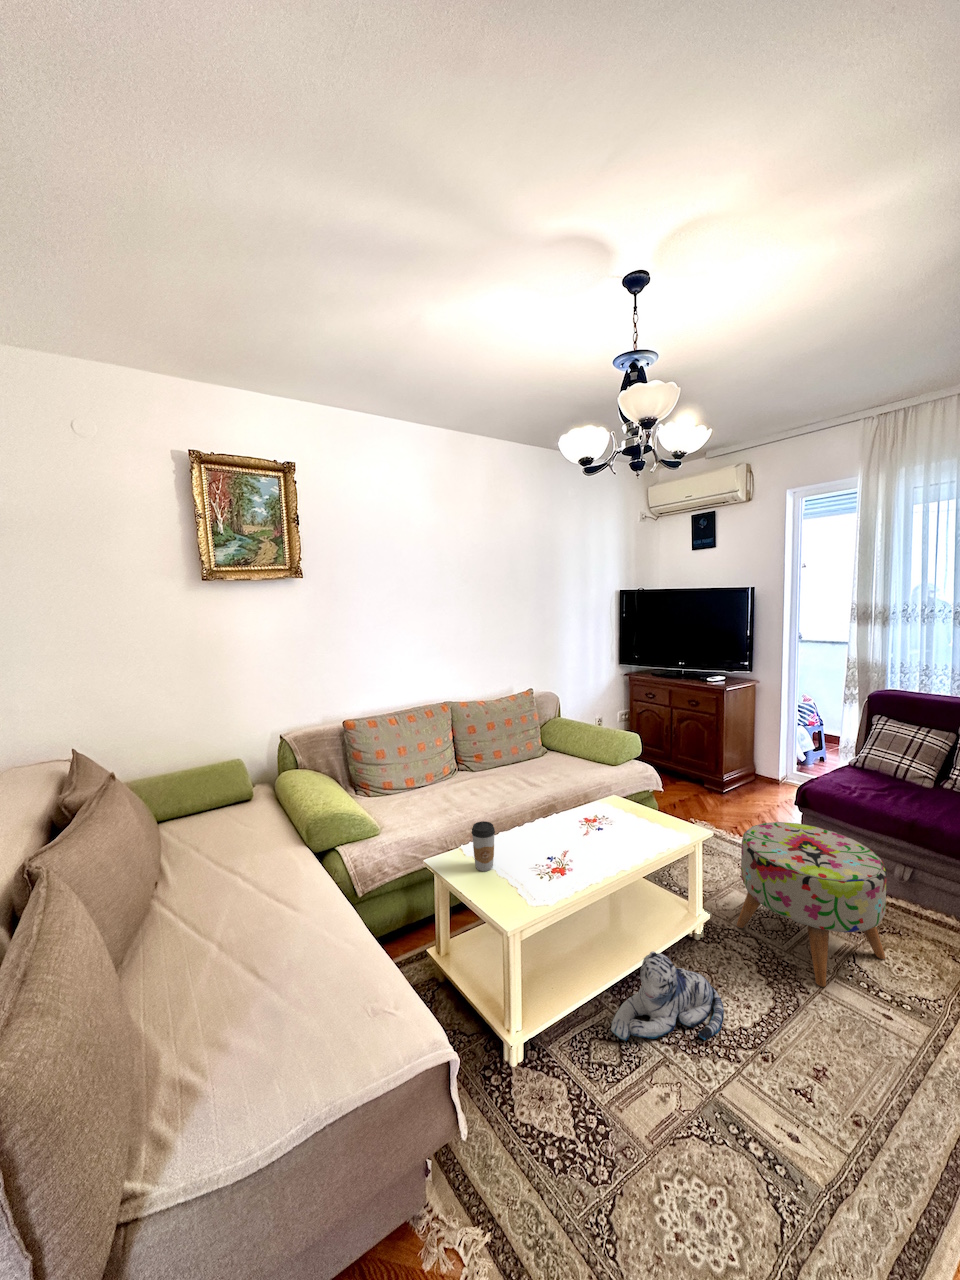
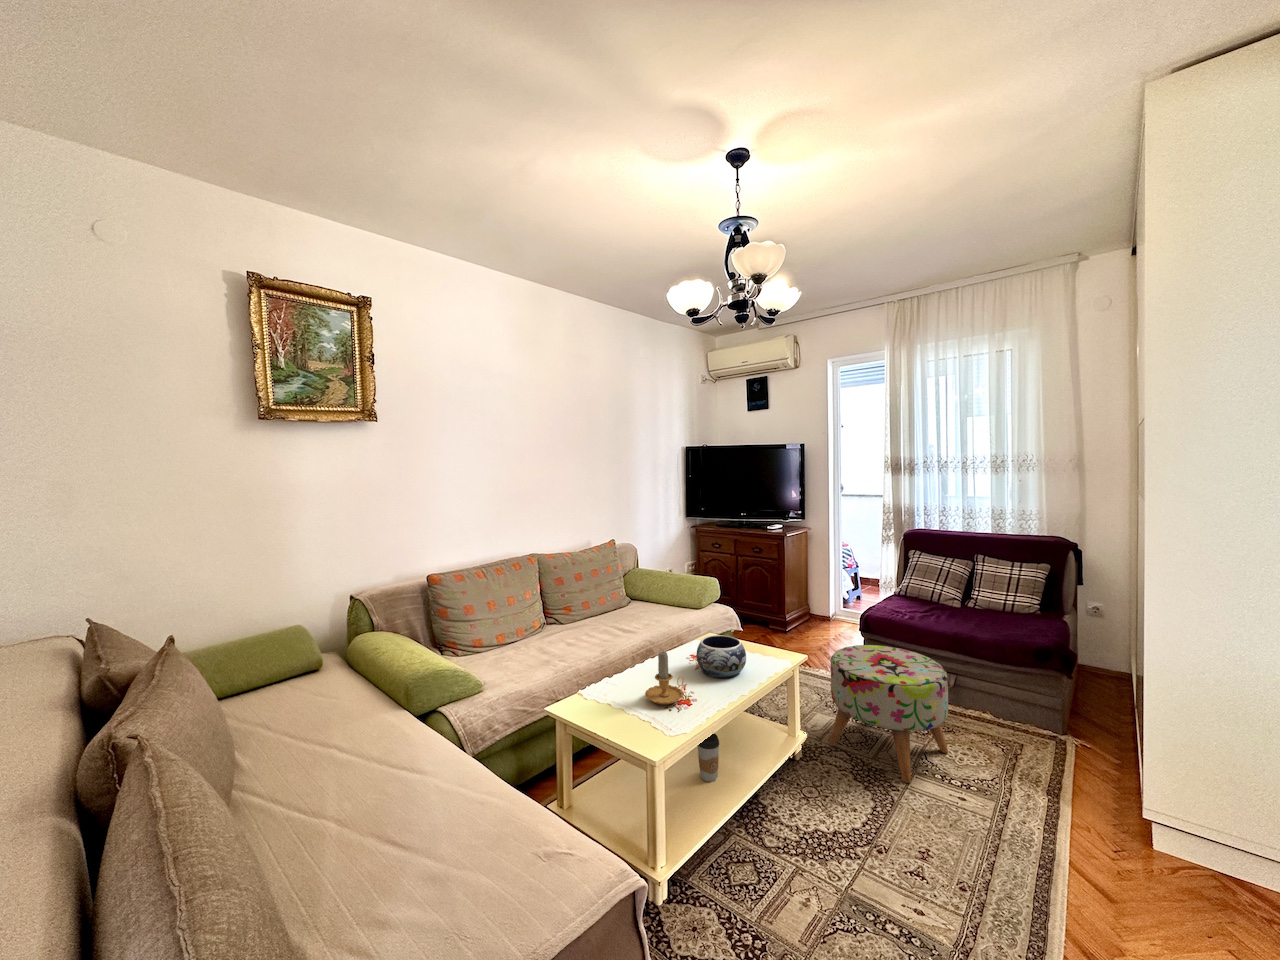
decorative bowl: none [582,800,635,847] -> present [696,635,746,678]
candle: none [519,814,561,869] -> present [645,652,684,705]
coffee cup: present [472,821,495,871] -> present [698,733,719,782]
plush toy: present [611,951,724,1041] -> none [744,770,838,860]

